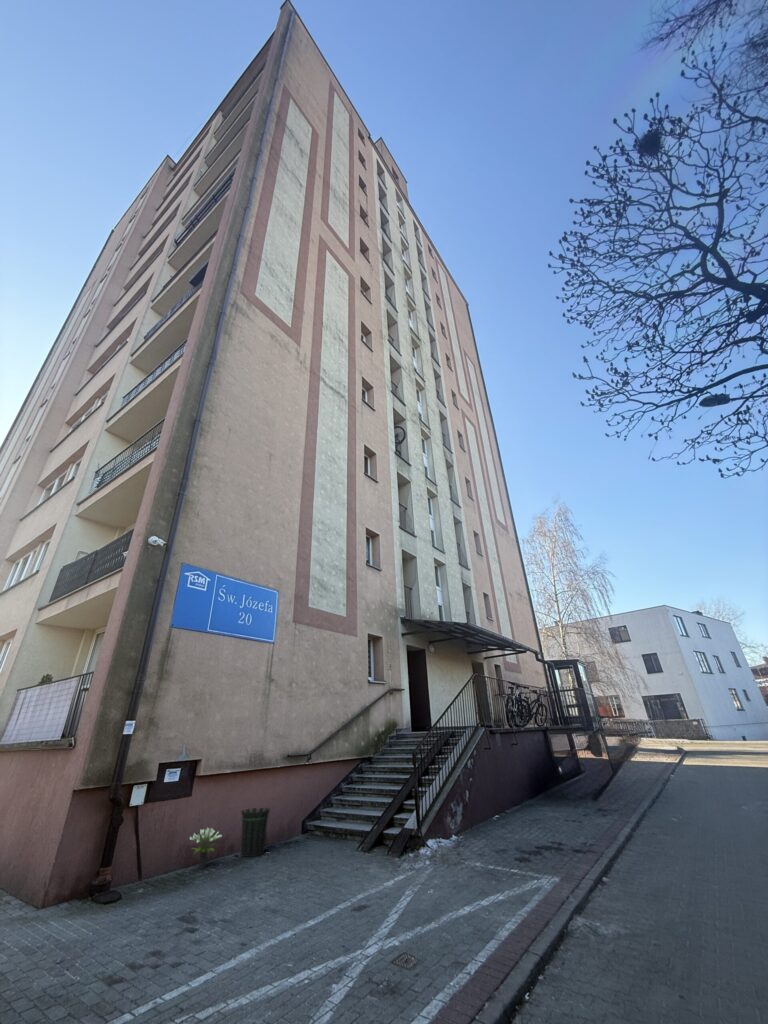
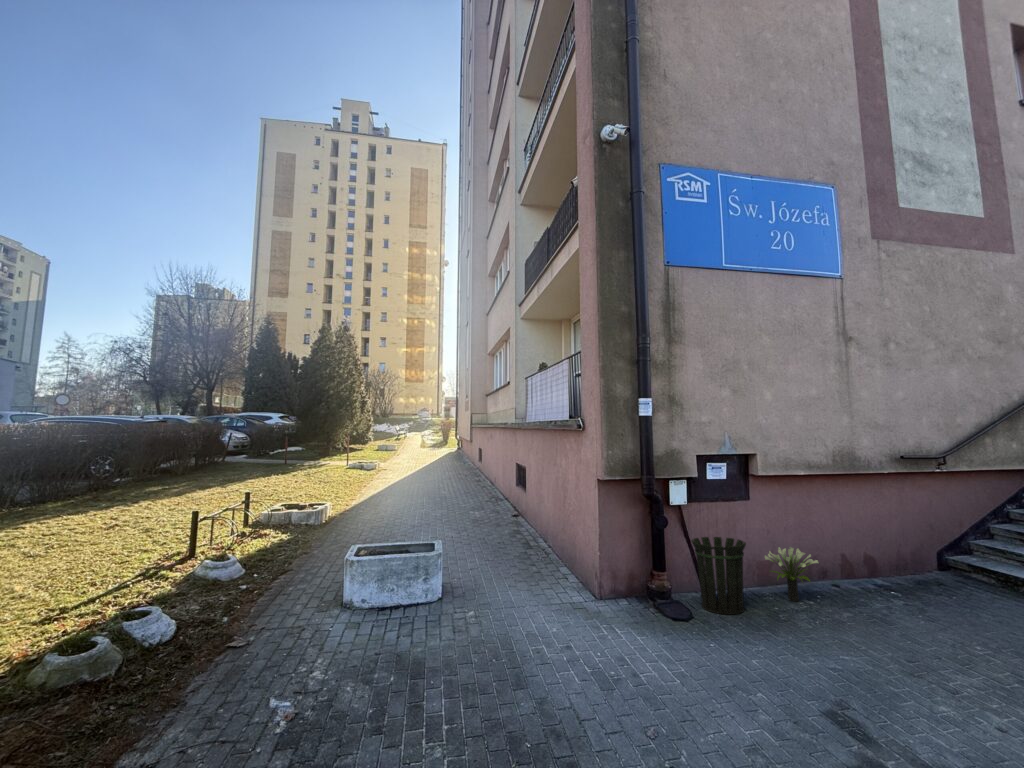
waste bin: present [241,808,270,857] -> present [691,537,746,614]

